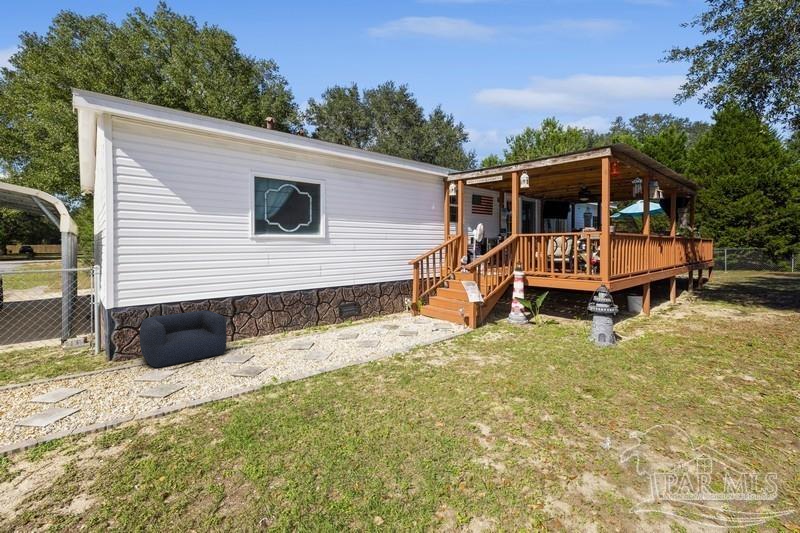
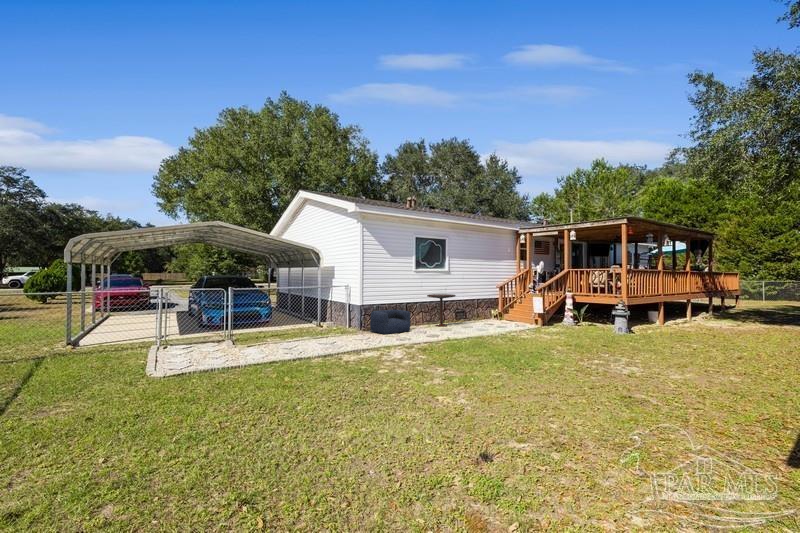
pedestal table: none [278,277,330,336] -> present [427,294,456,327]

